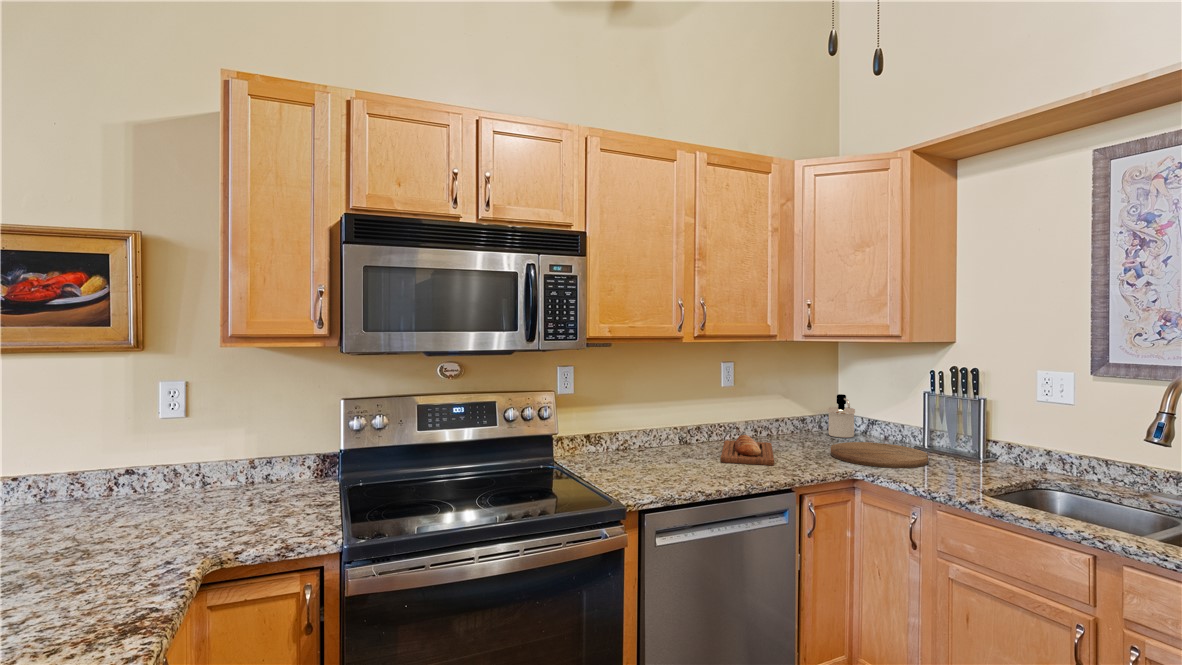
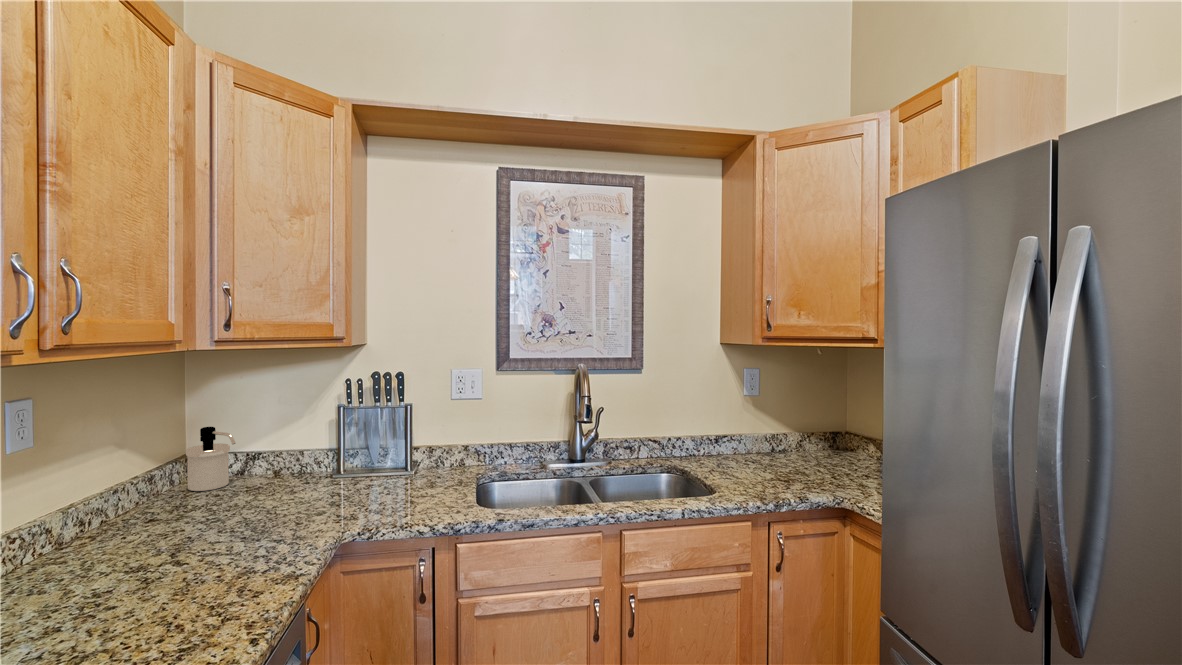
bread loaf: present [721,435,774,466] -> none [43,536,224,615]
cutting board: present [831,442,928,468] -> none [253,478,382,524]

